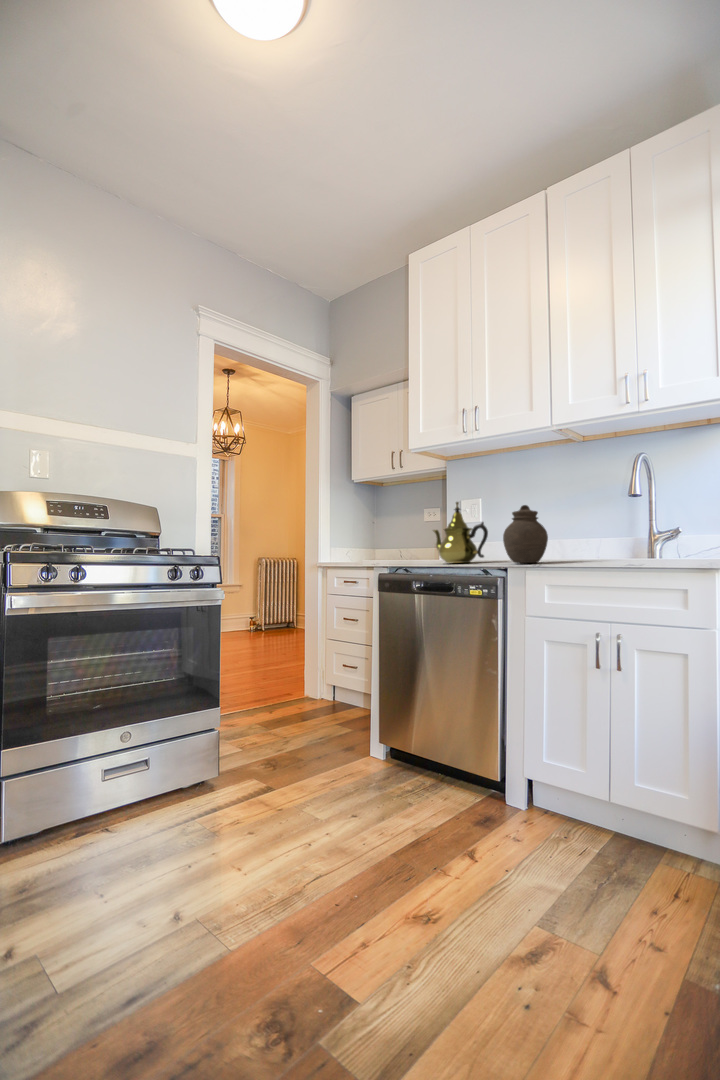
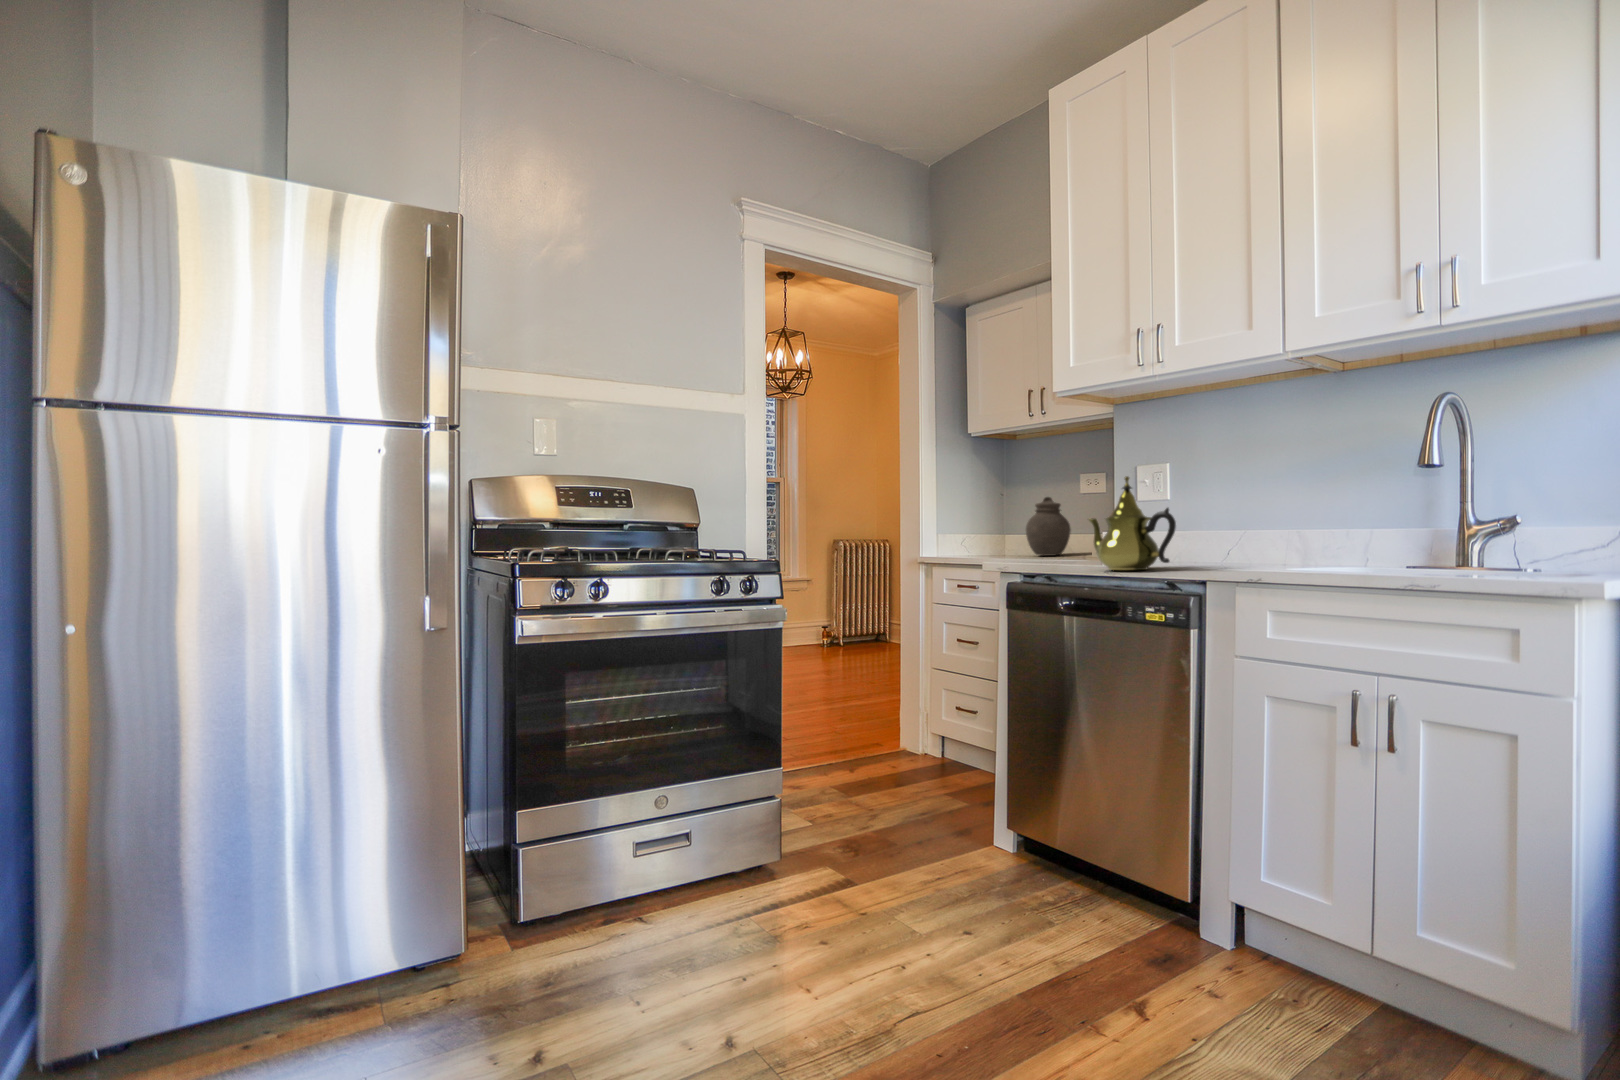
jar: present [503,505,548,563] -> present [1026,497,1071,556]

